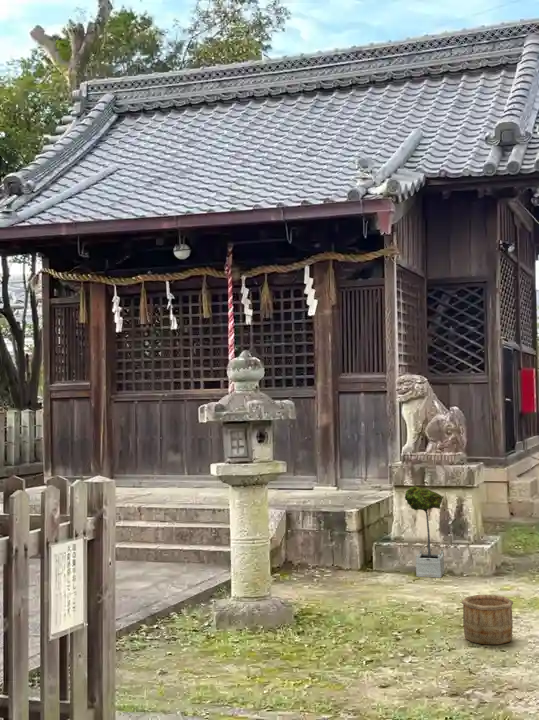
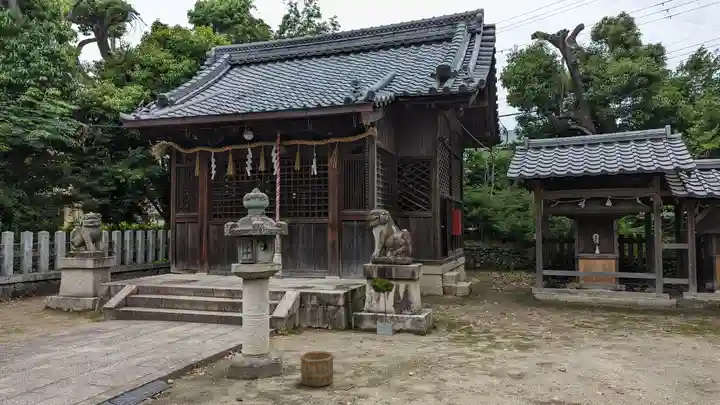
wooden bucket: present [461,595,513,644] -> present [300,351,334,387]

